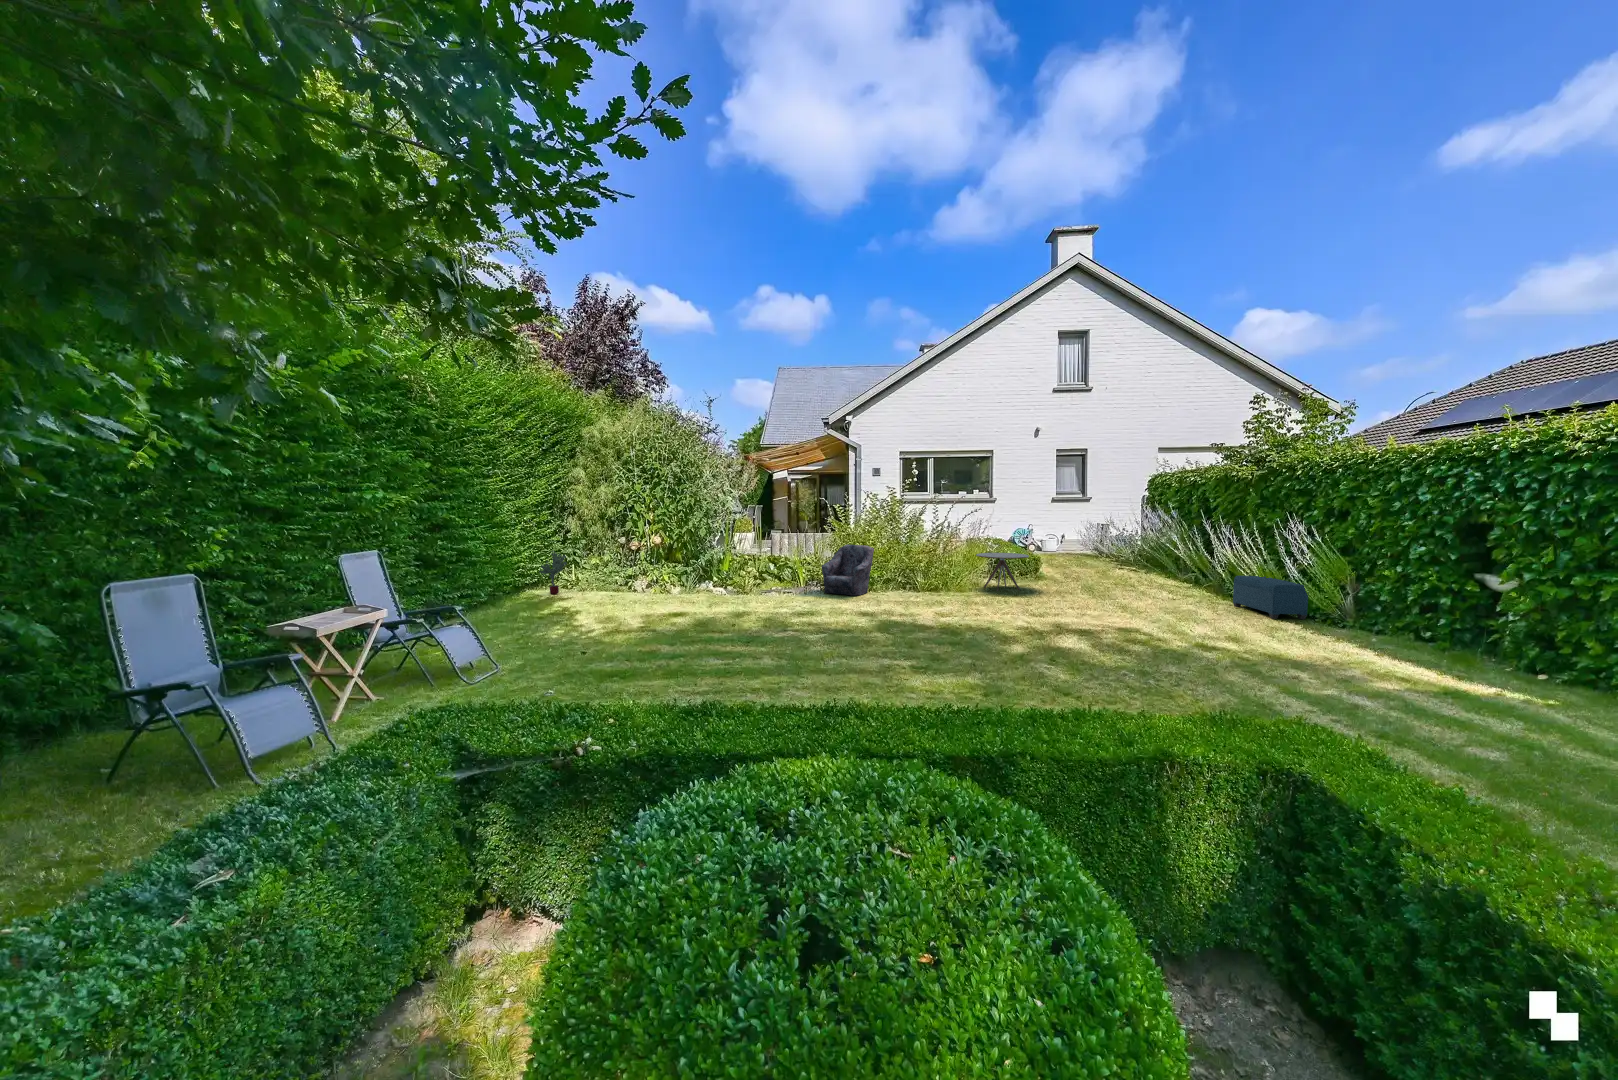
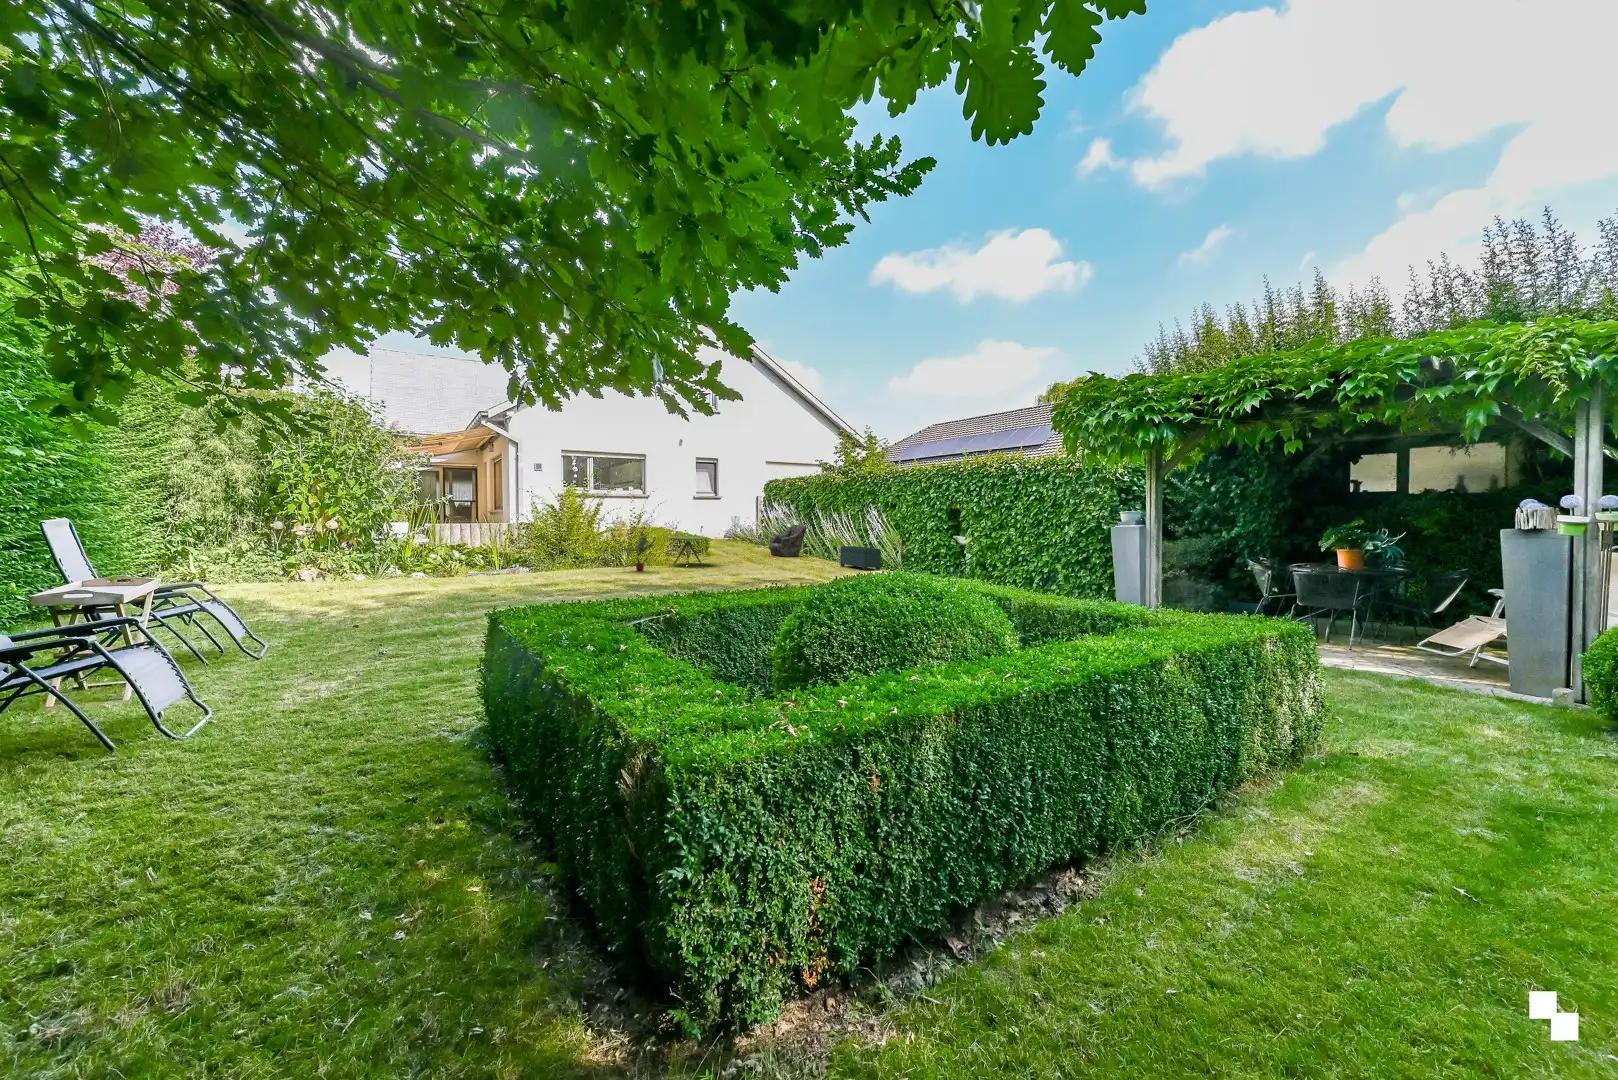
armchair: present [822,545,874,596] -> present [769,525,807,557]
potted tree: present [539,551,567,595] -> present [624,532,656,571]

